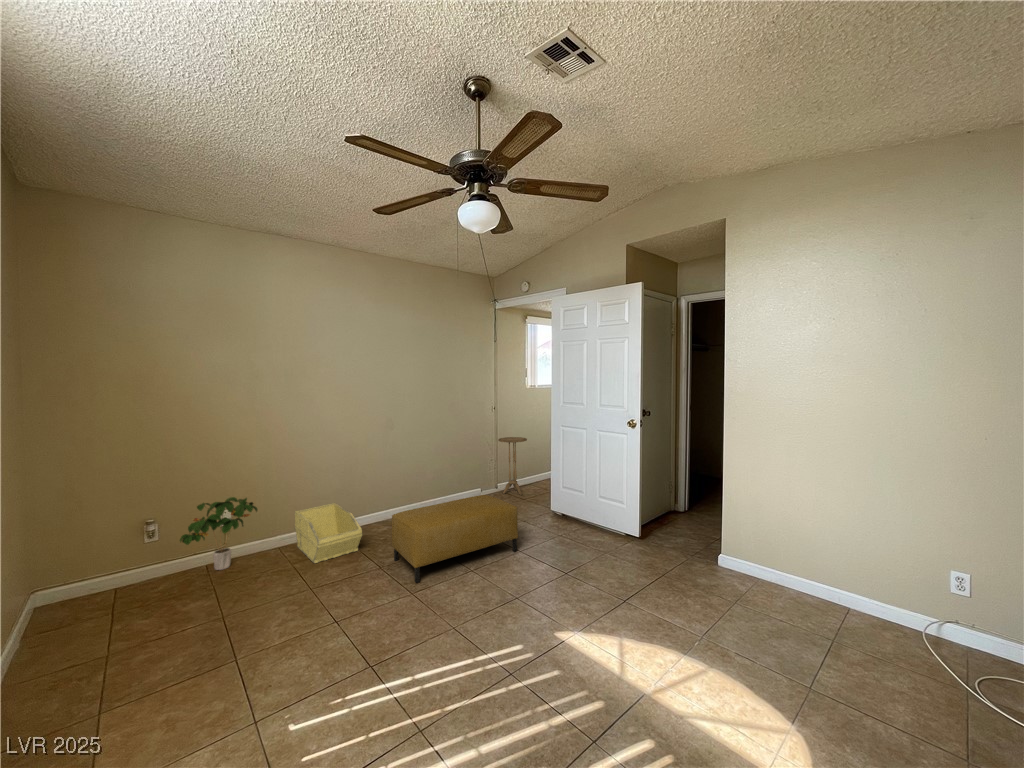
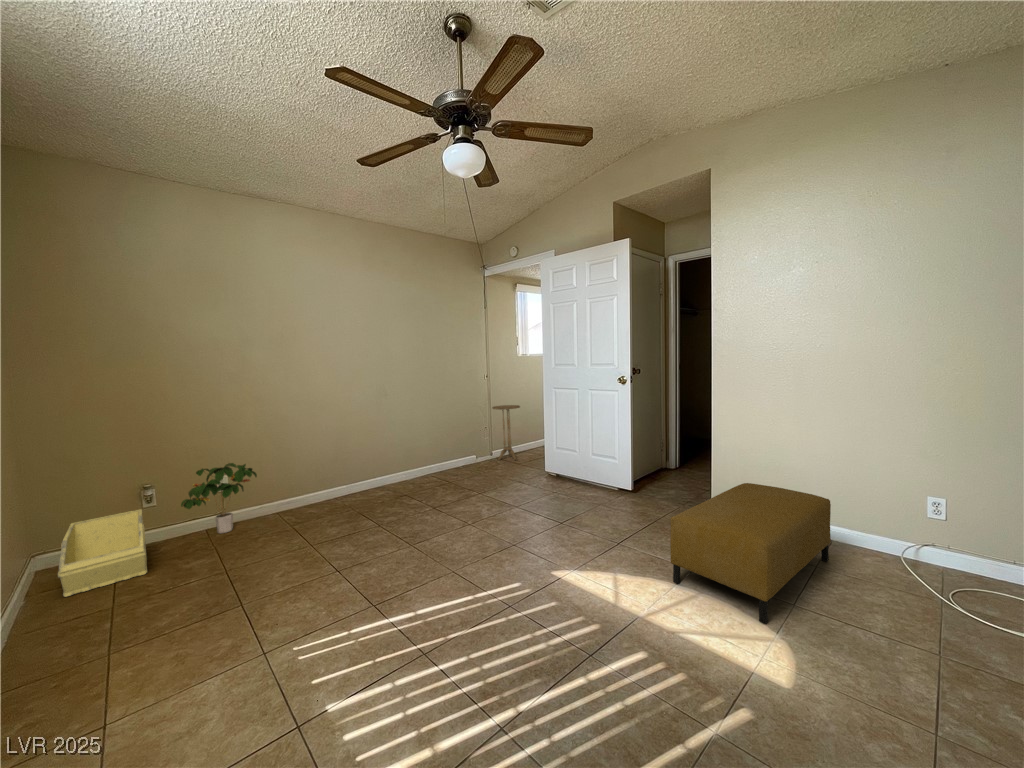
ottoman: present [392,495,518,583] -> present [670,483,831,624]
storage bin: present [294,503,362,563] -> present [58,509,147,597]

